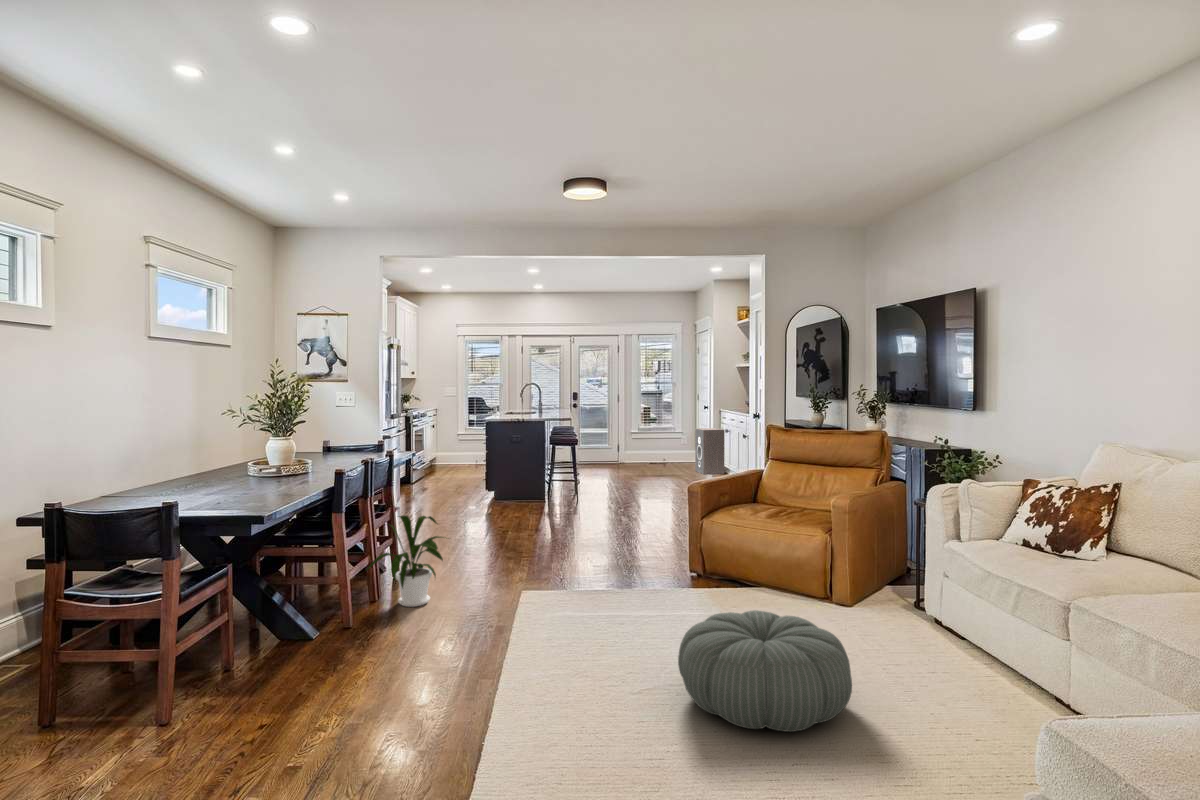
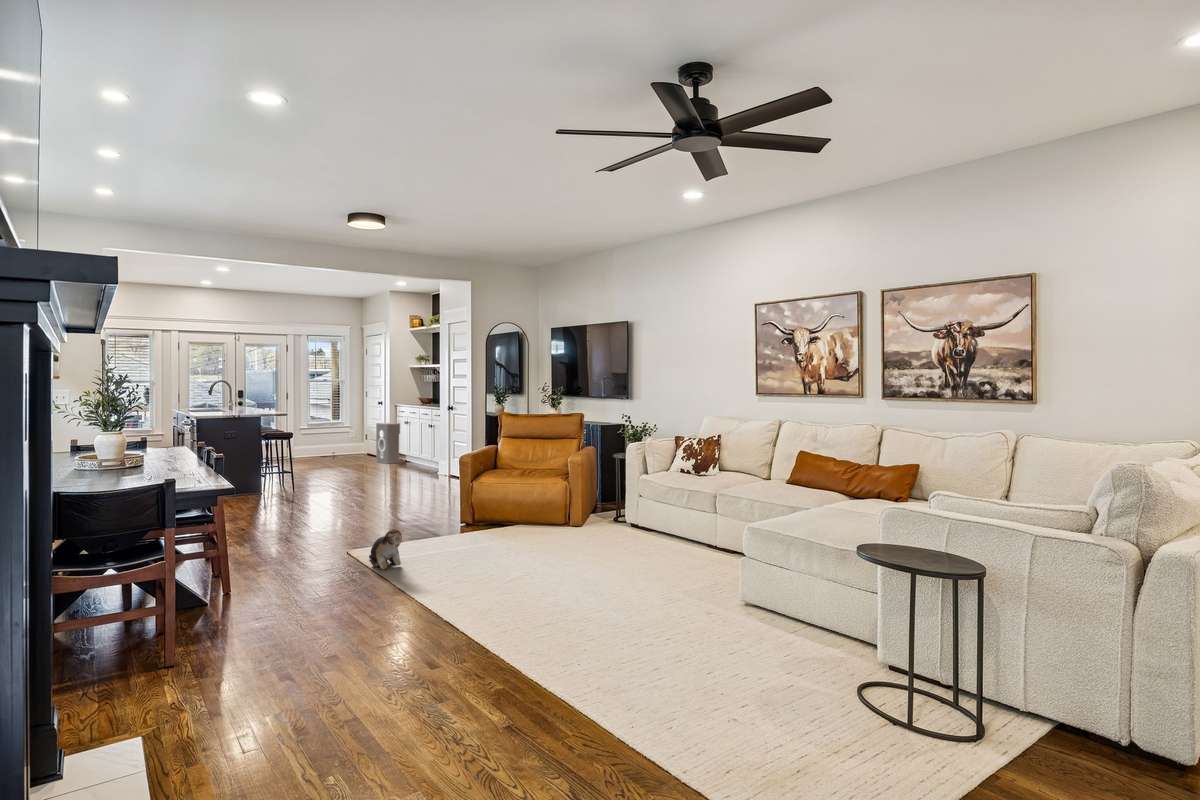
house plant: present [367,515,443,607] -> none [220,494,296,575]
plush toy: none [519,578,549,630] -> present [369,529,404,570]
pouf: present [678,610,852,732] -> none [528,521,629,580]

